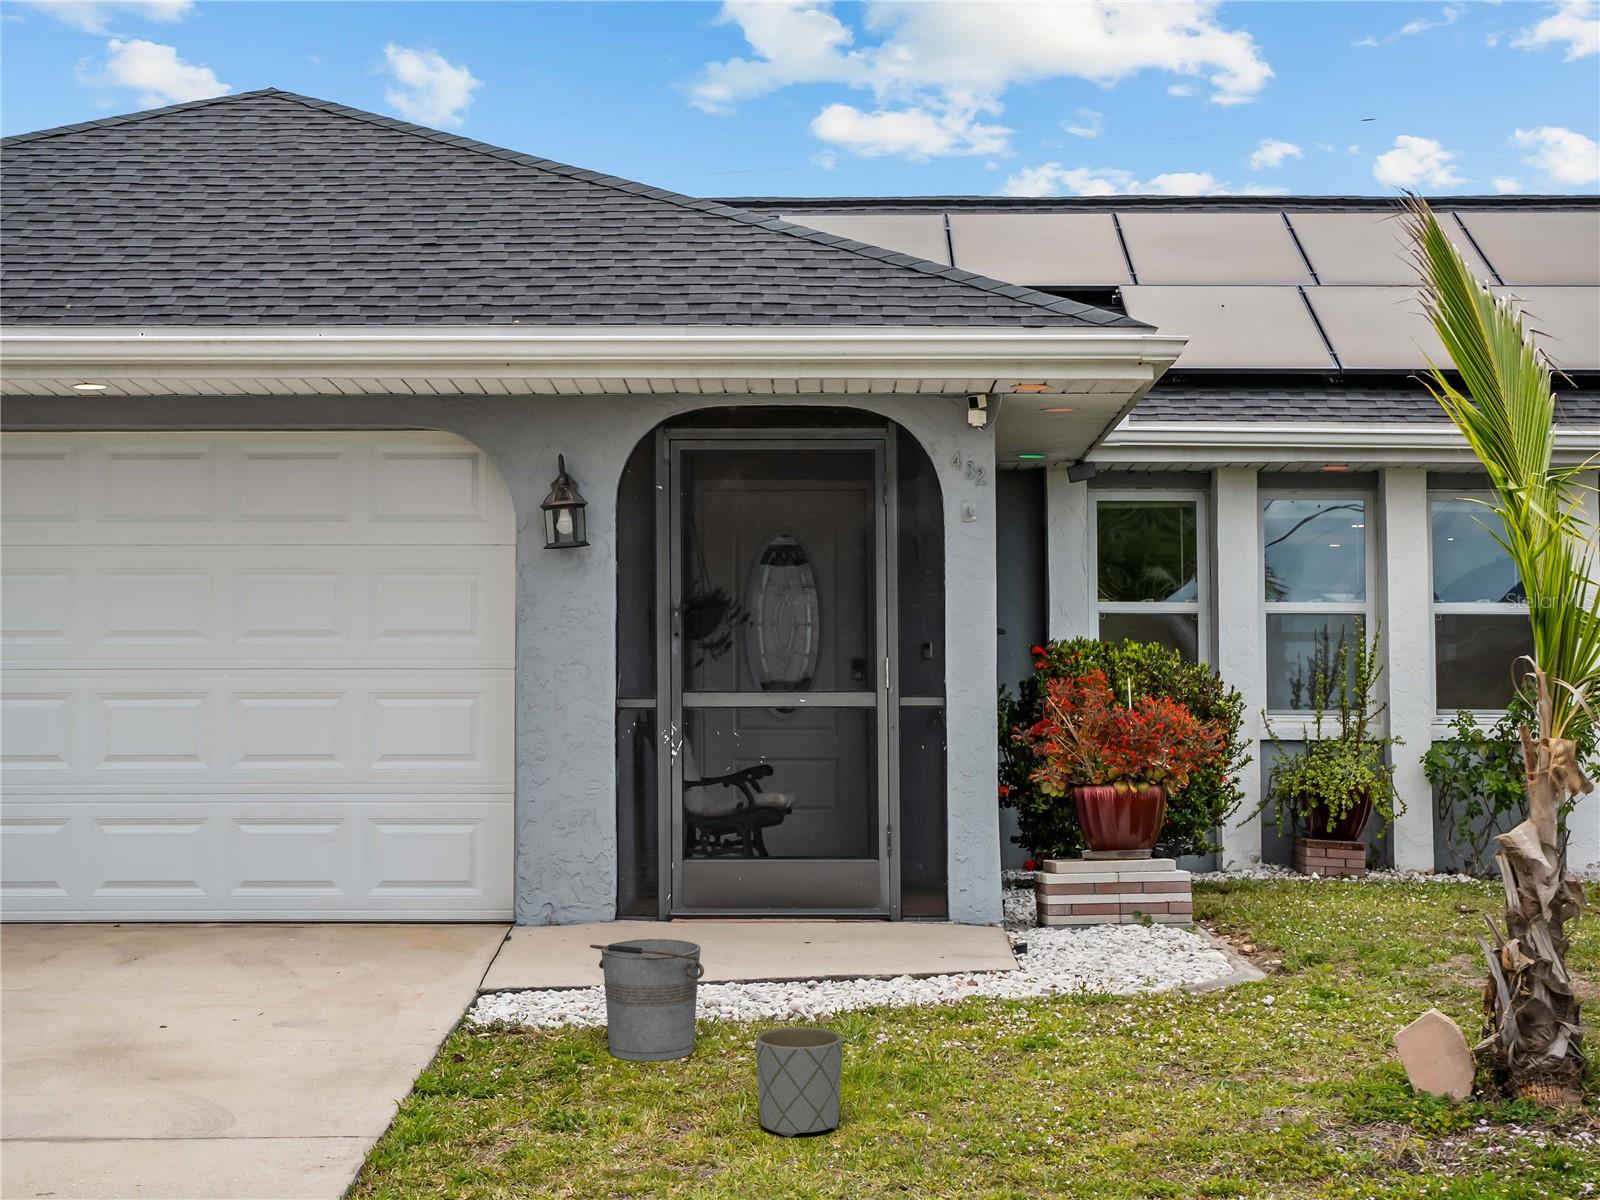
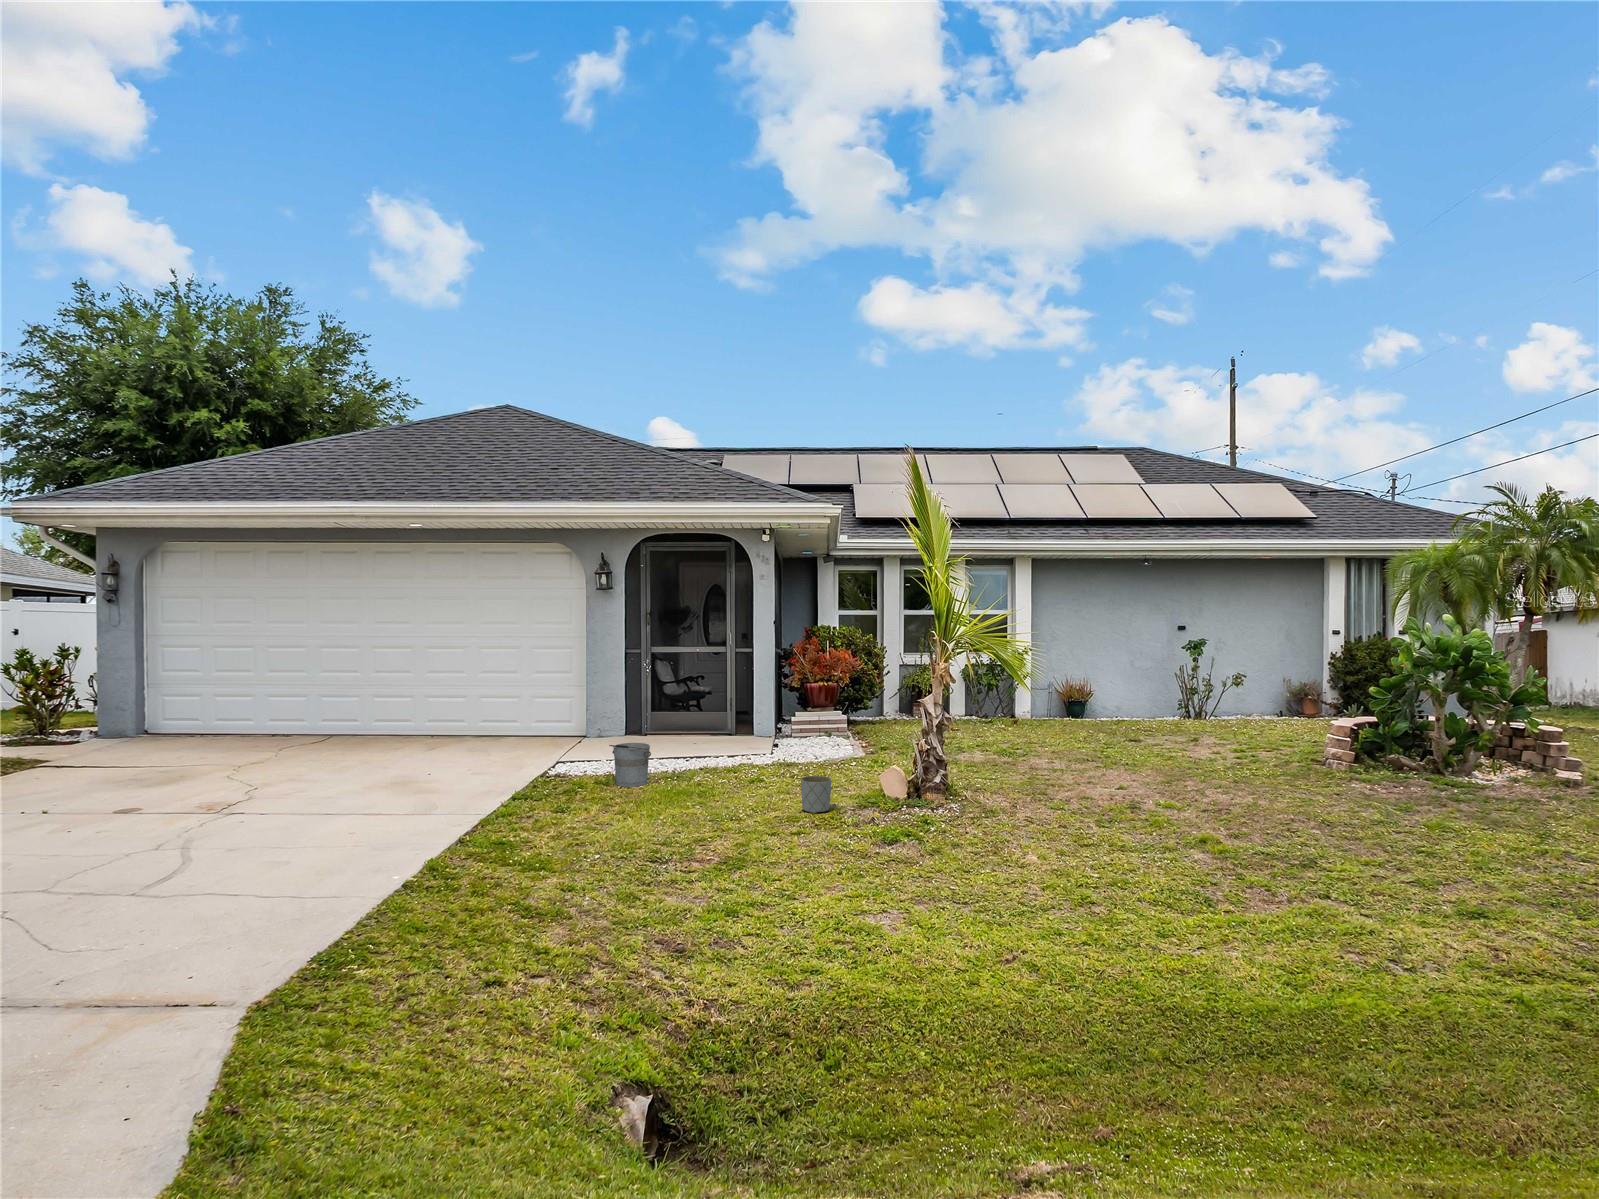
planter: present [756,1027,842,1137] -> present [801,775,831,814]

